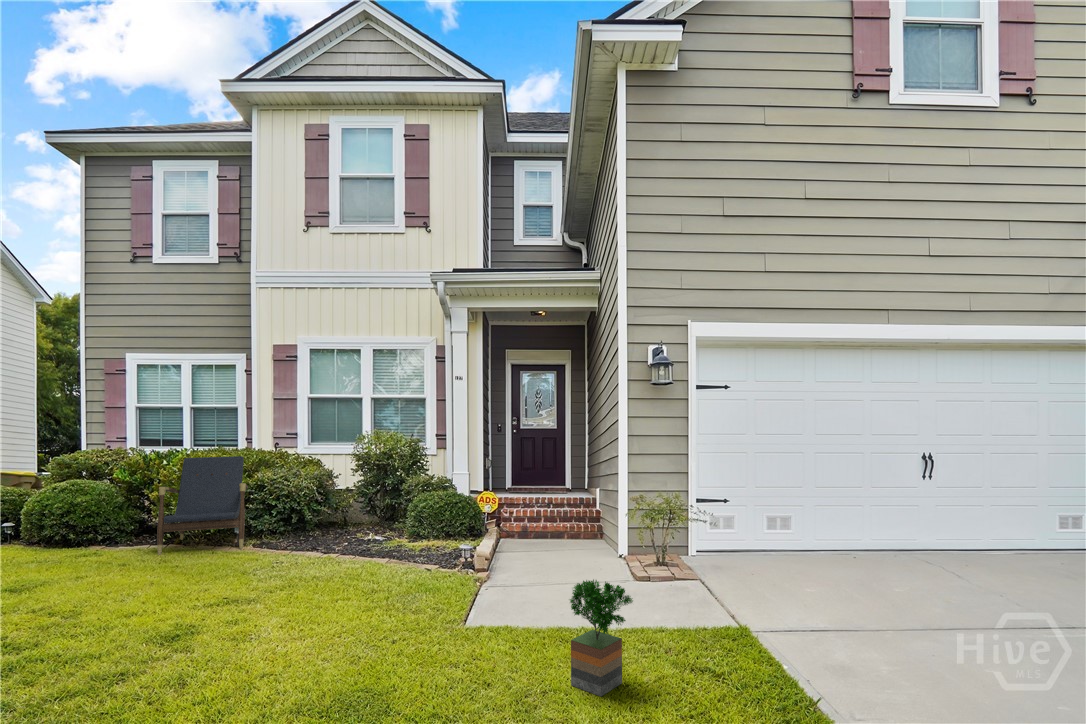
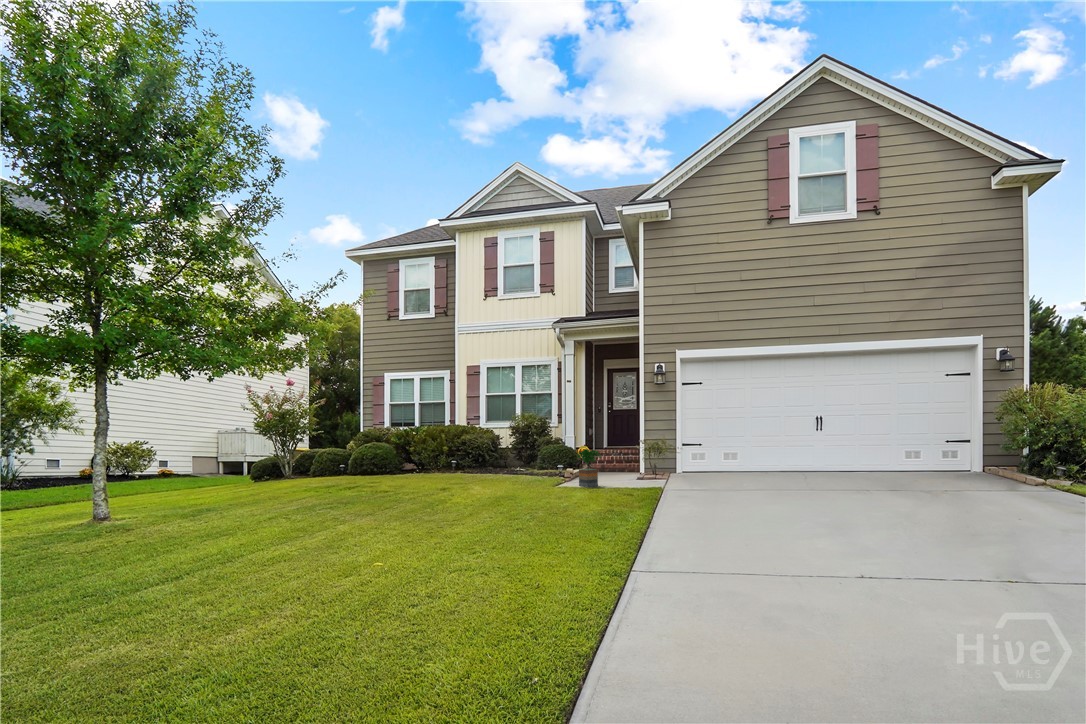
lounge chair: present [157,456,248,555] -> none [419,424,458,467]

